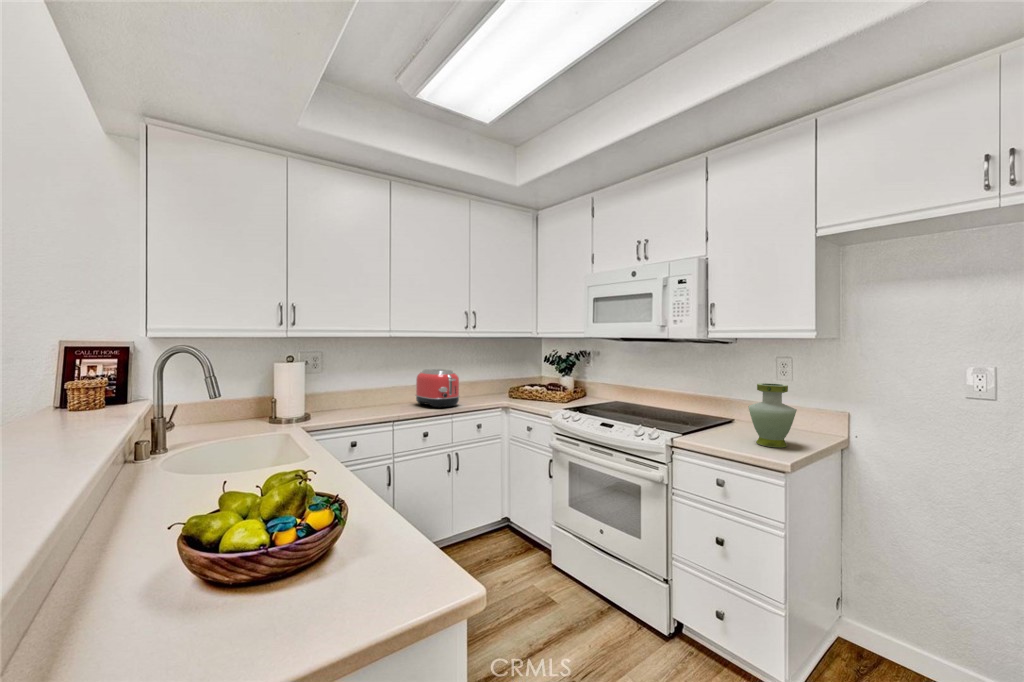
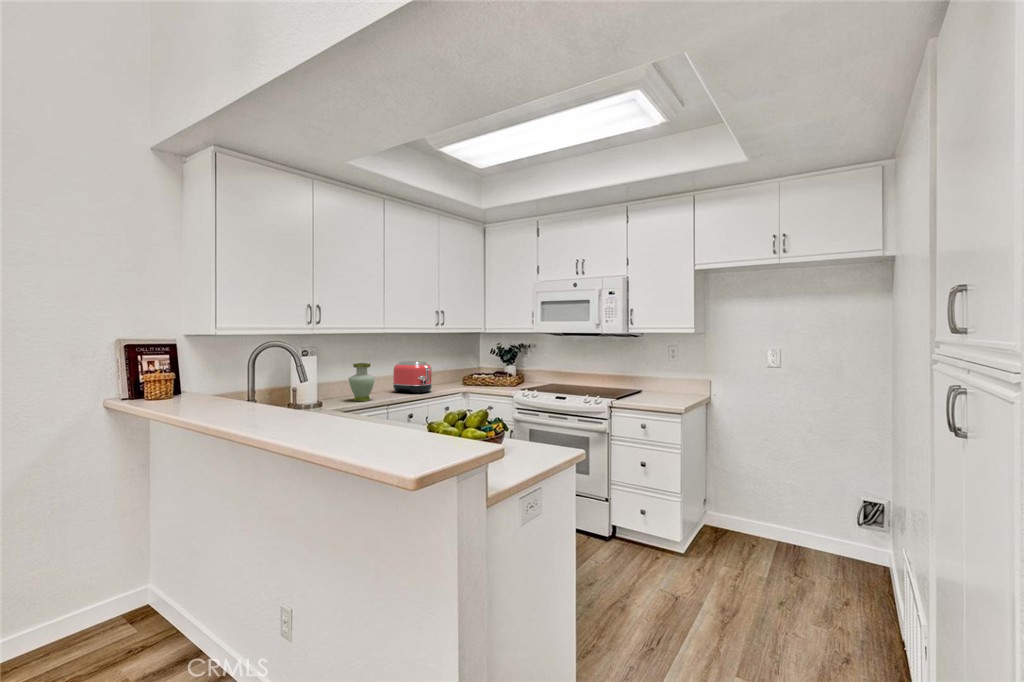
vase: present [748,383,797,447] -> present [348,363,375,401]

